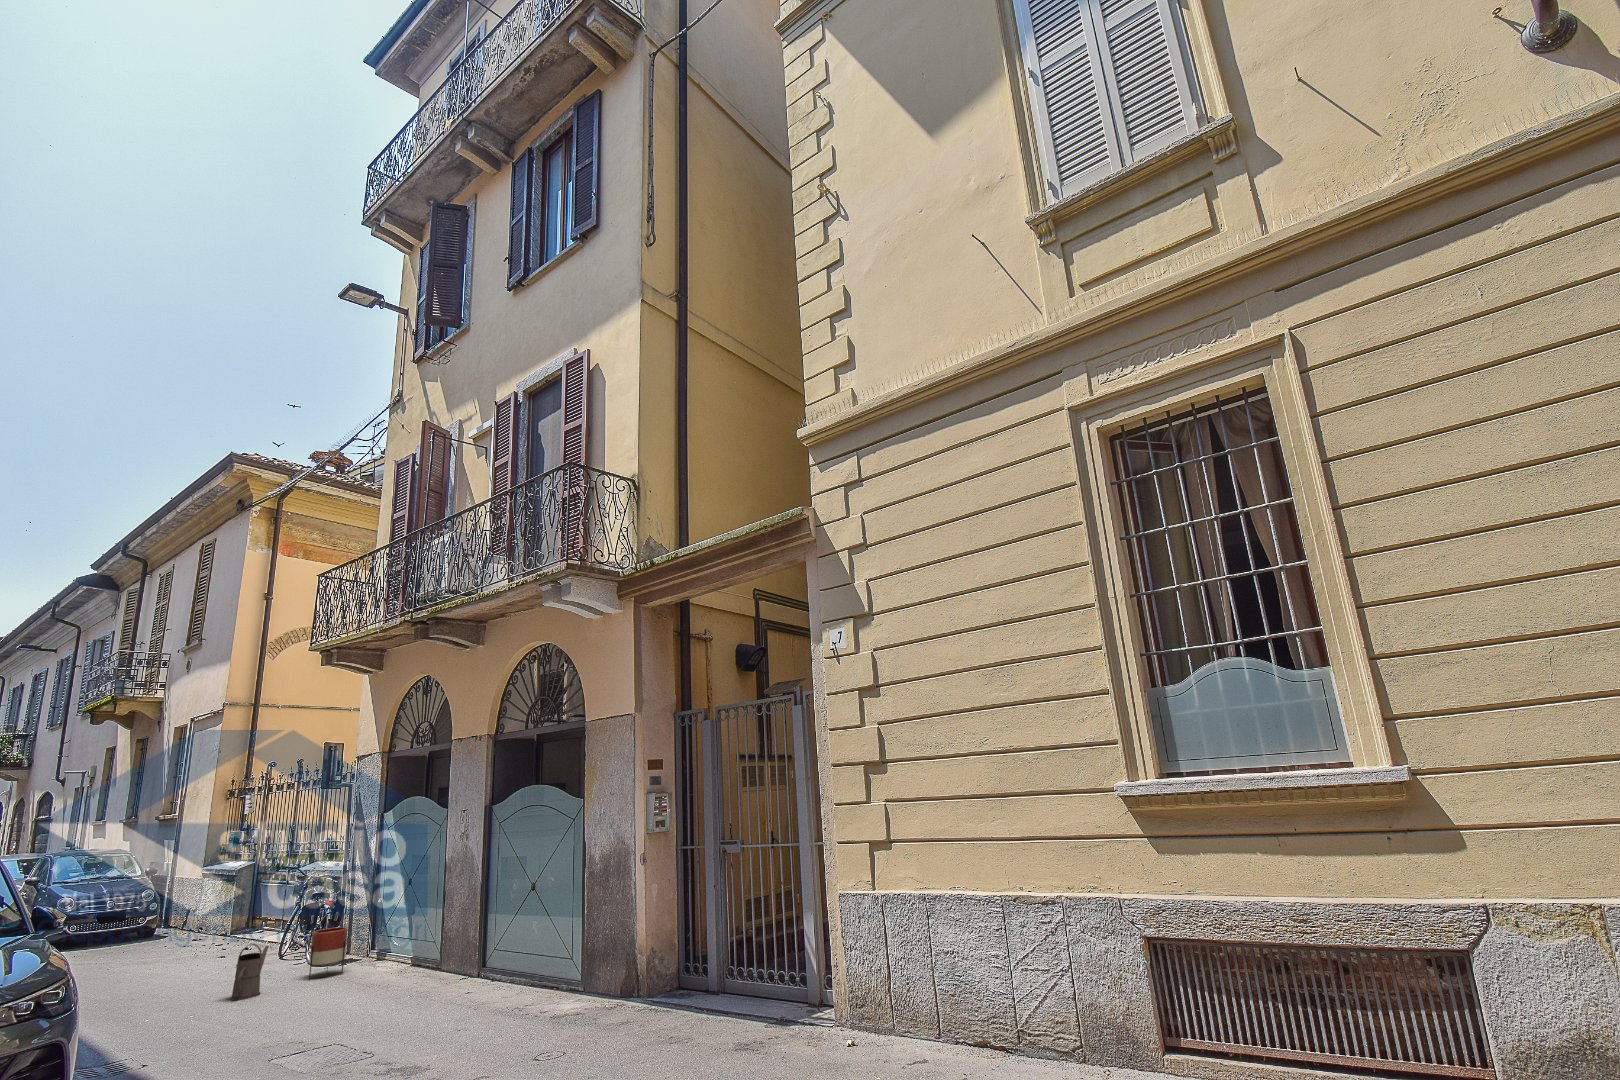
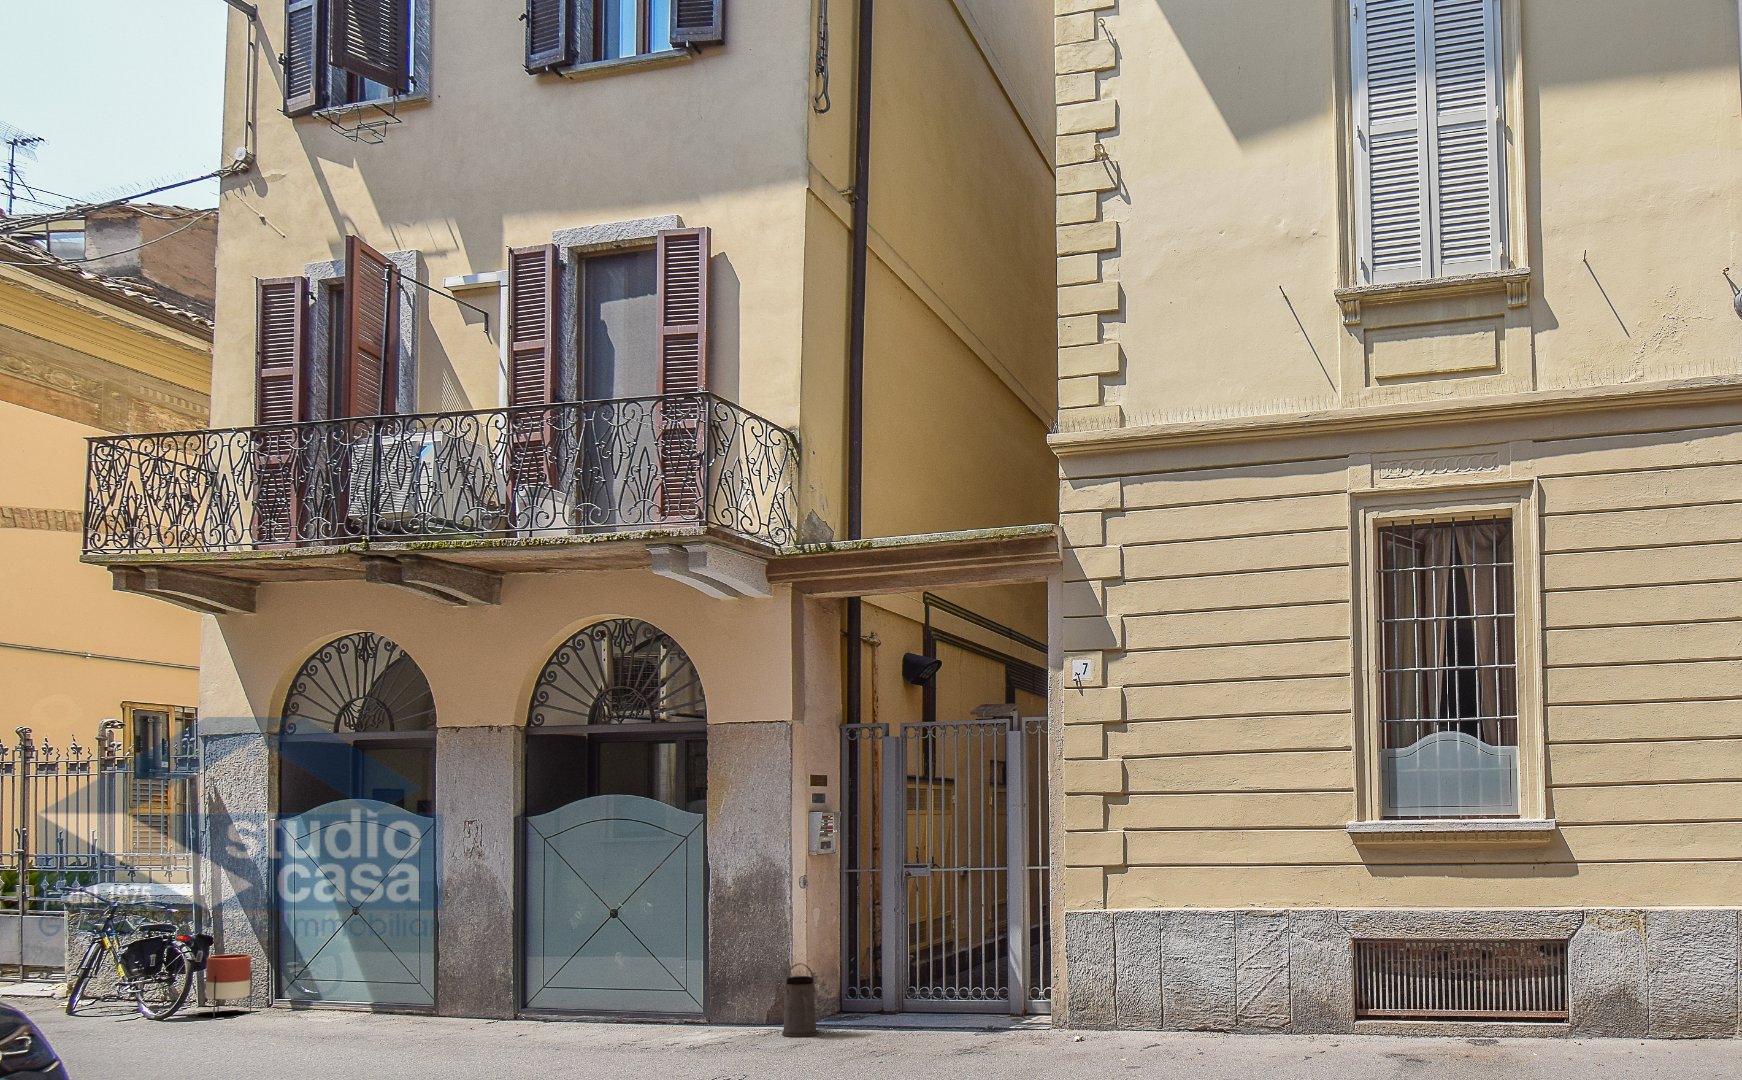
watering can: present [230,944,268,1000] -> present [782,963,818,1037]

